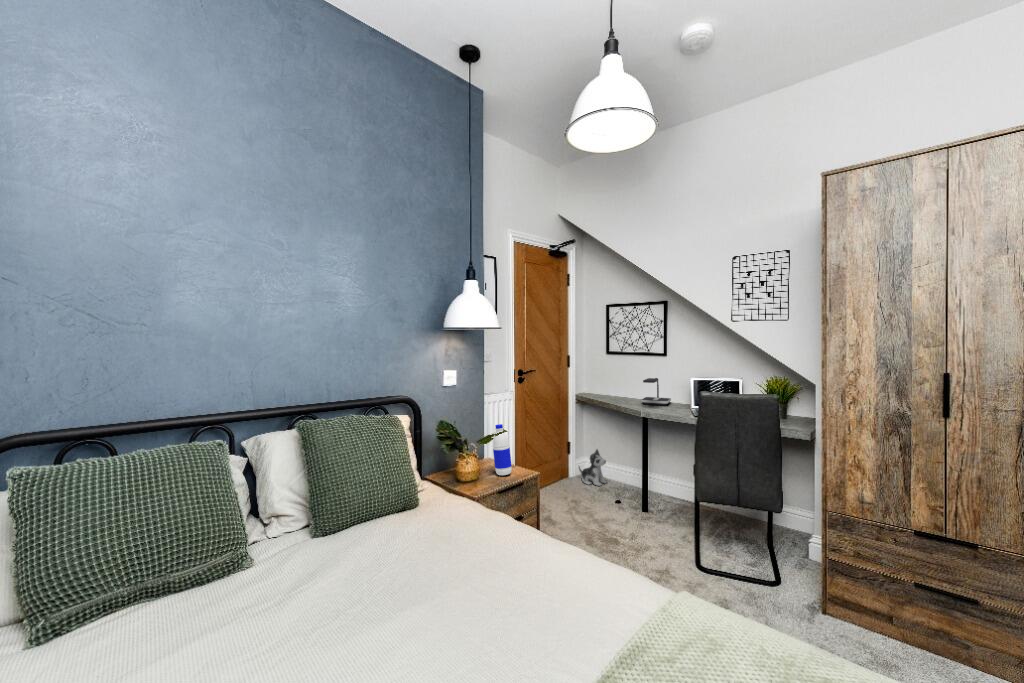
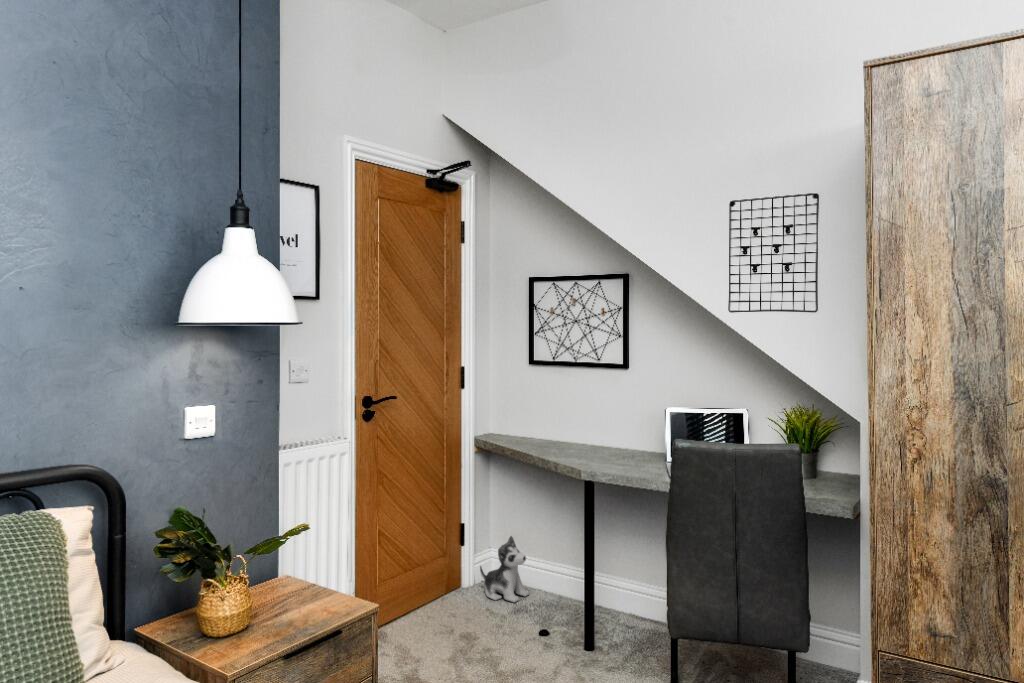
desk lamp: present [641,378,671,406] -> none [582,410,634,459]
water bottle: present [493,424,512,475] -> none [283,514,321,614]

